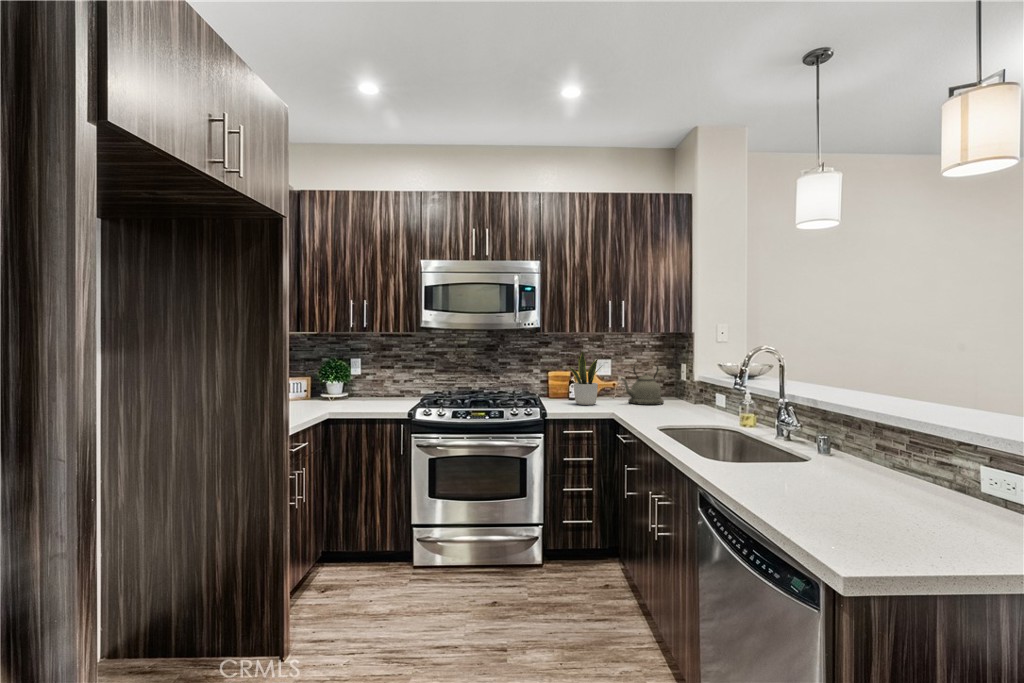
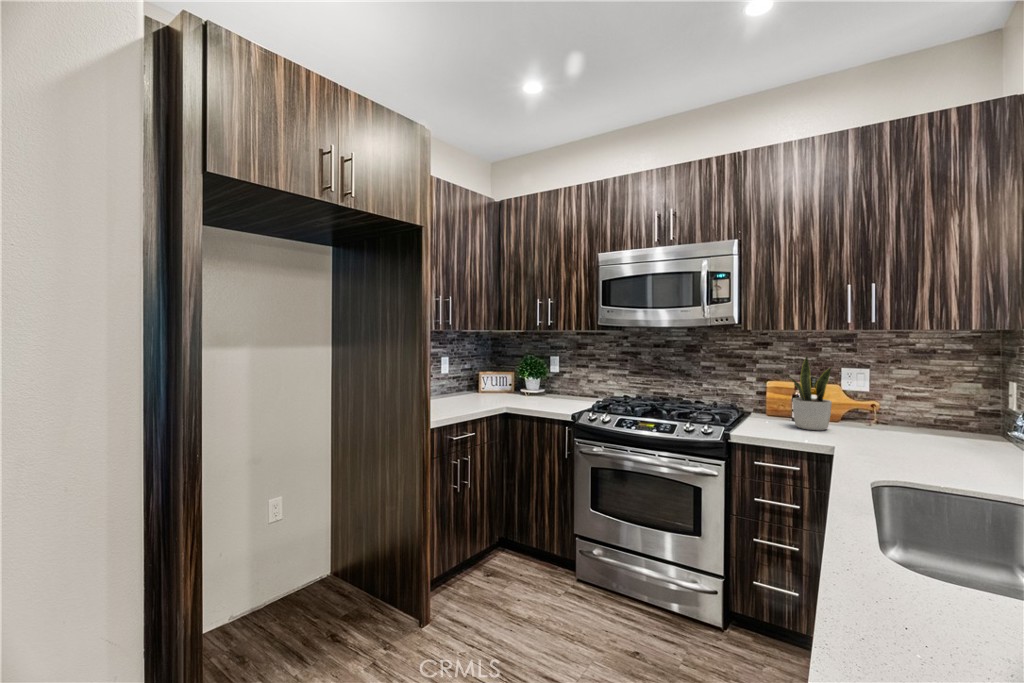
kettle: present [621,364,664,405] -> none [873,378,961,443]

